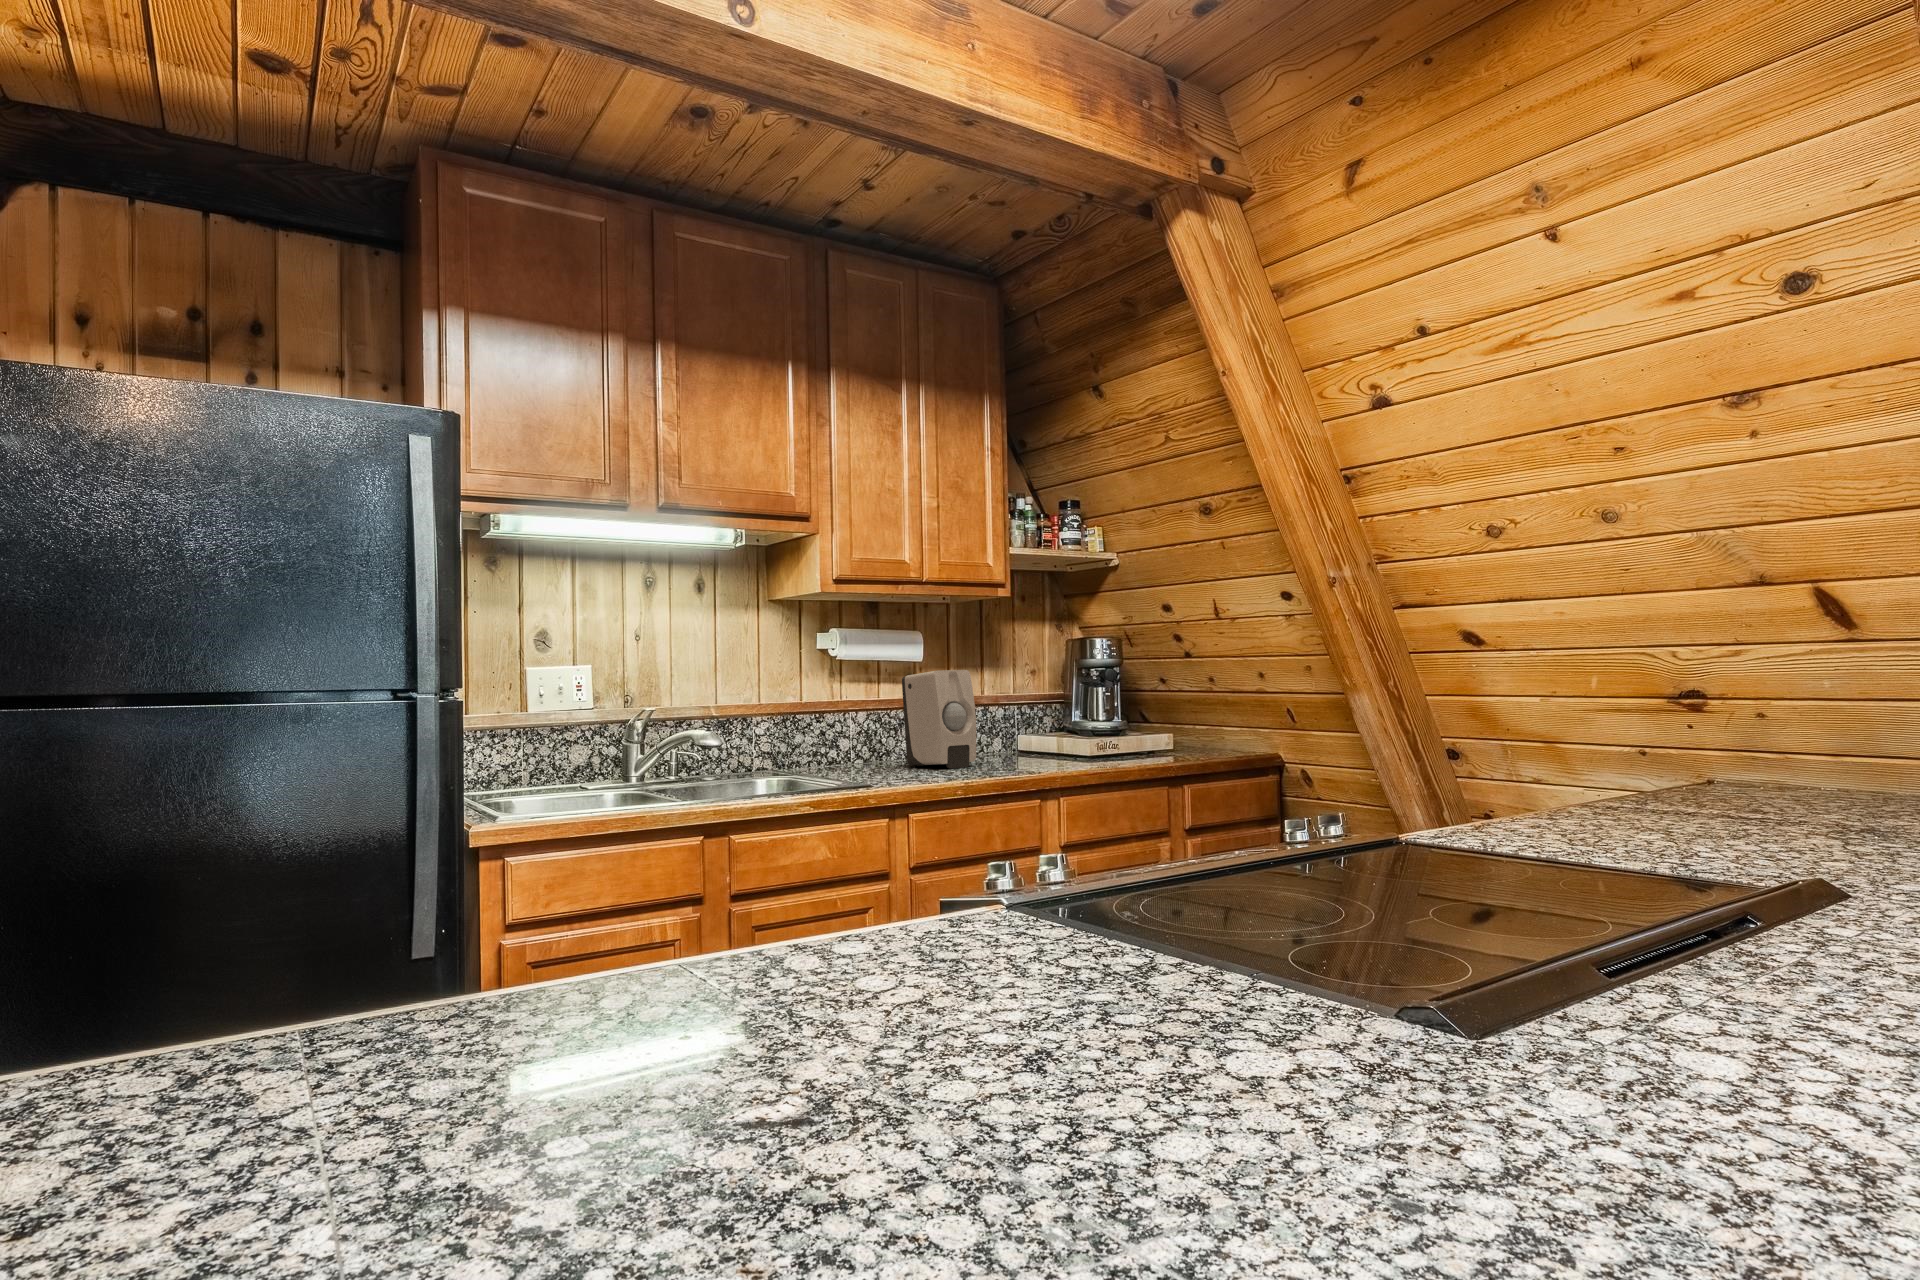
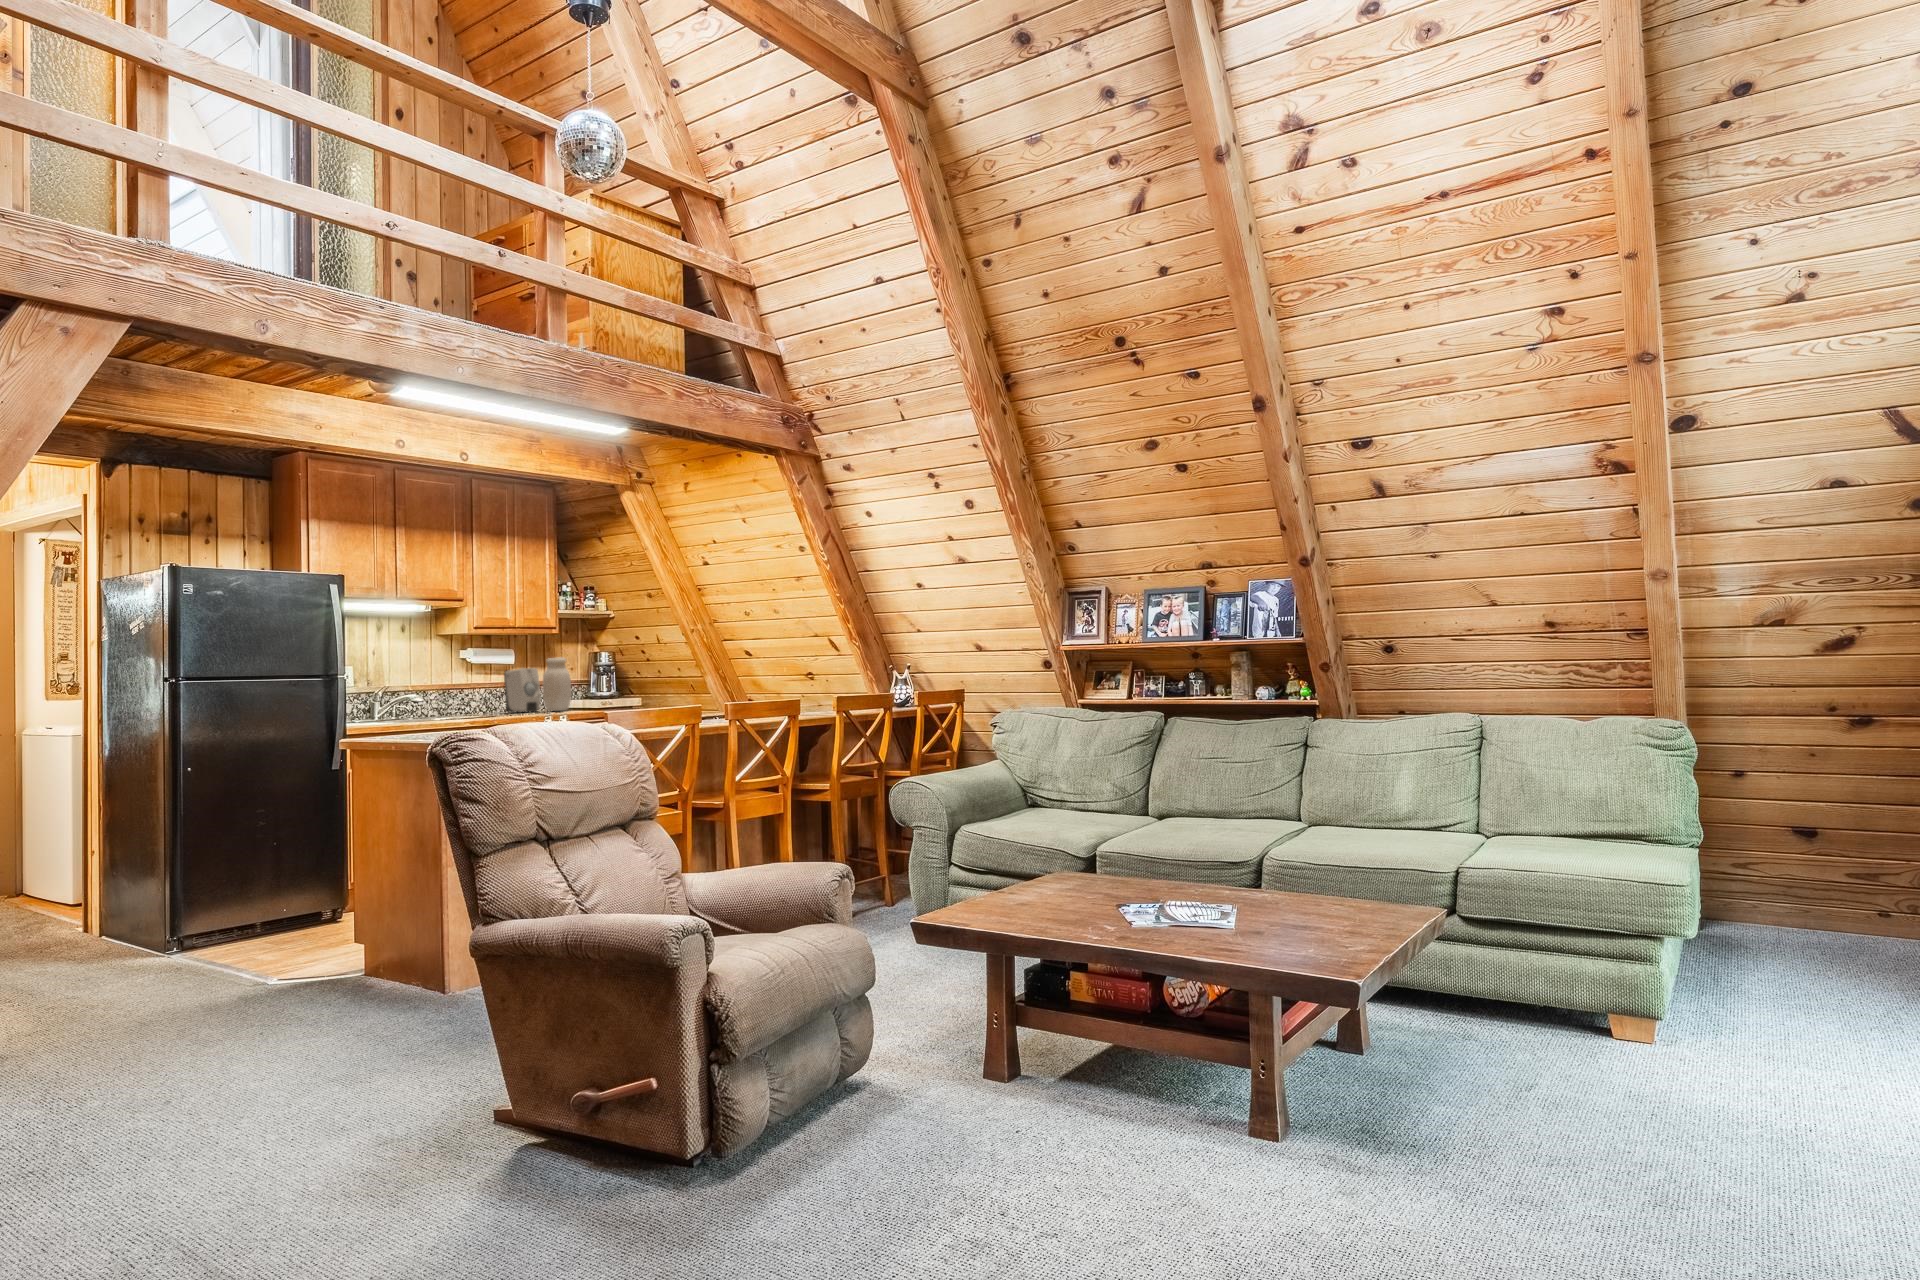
jar: none [982,647,1044,770] -> present [542,658,571,711]

